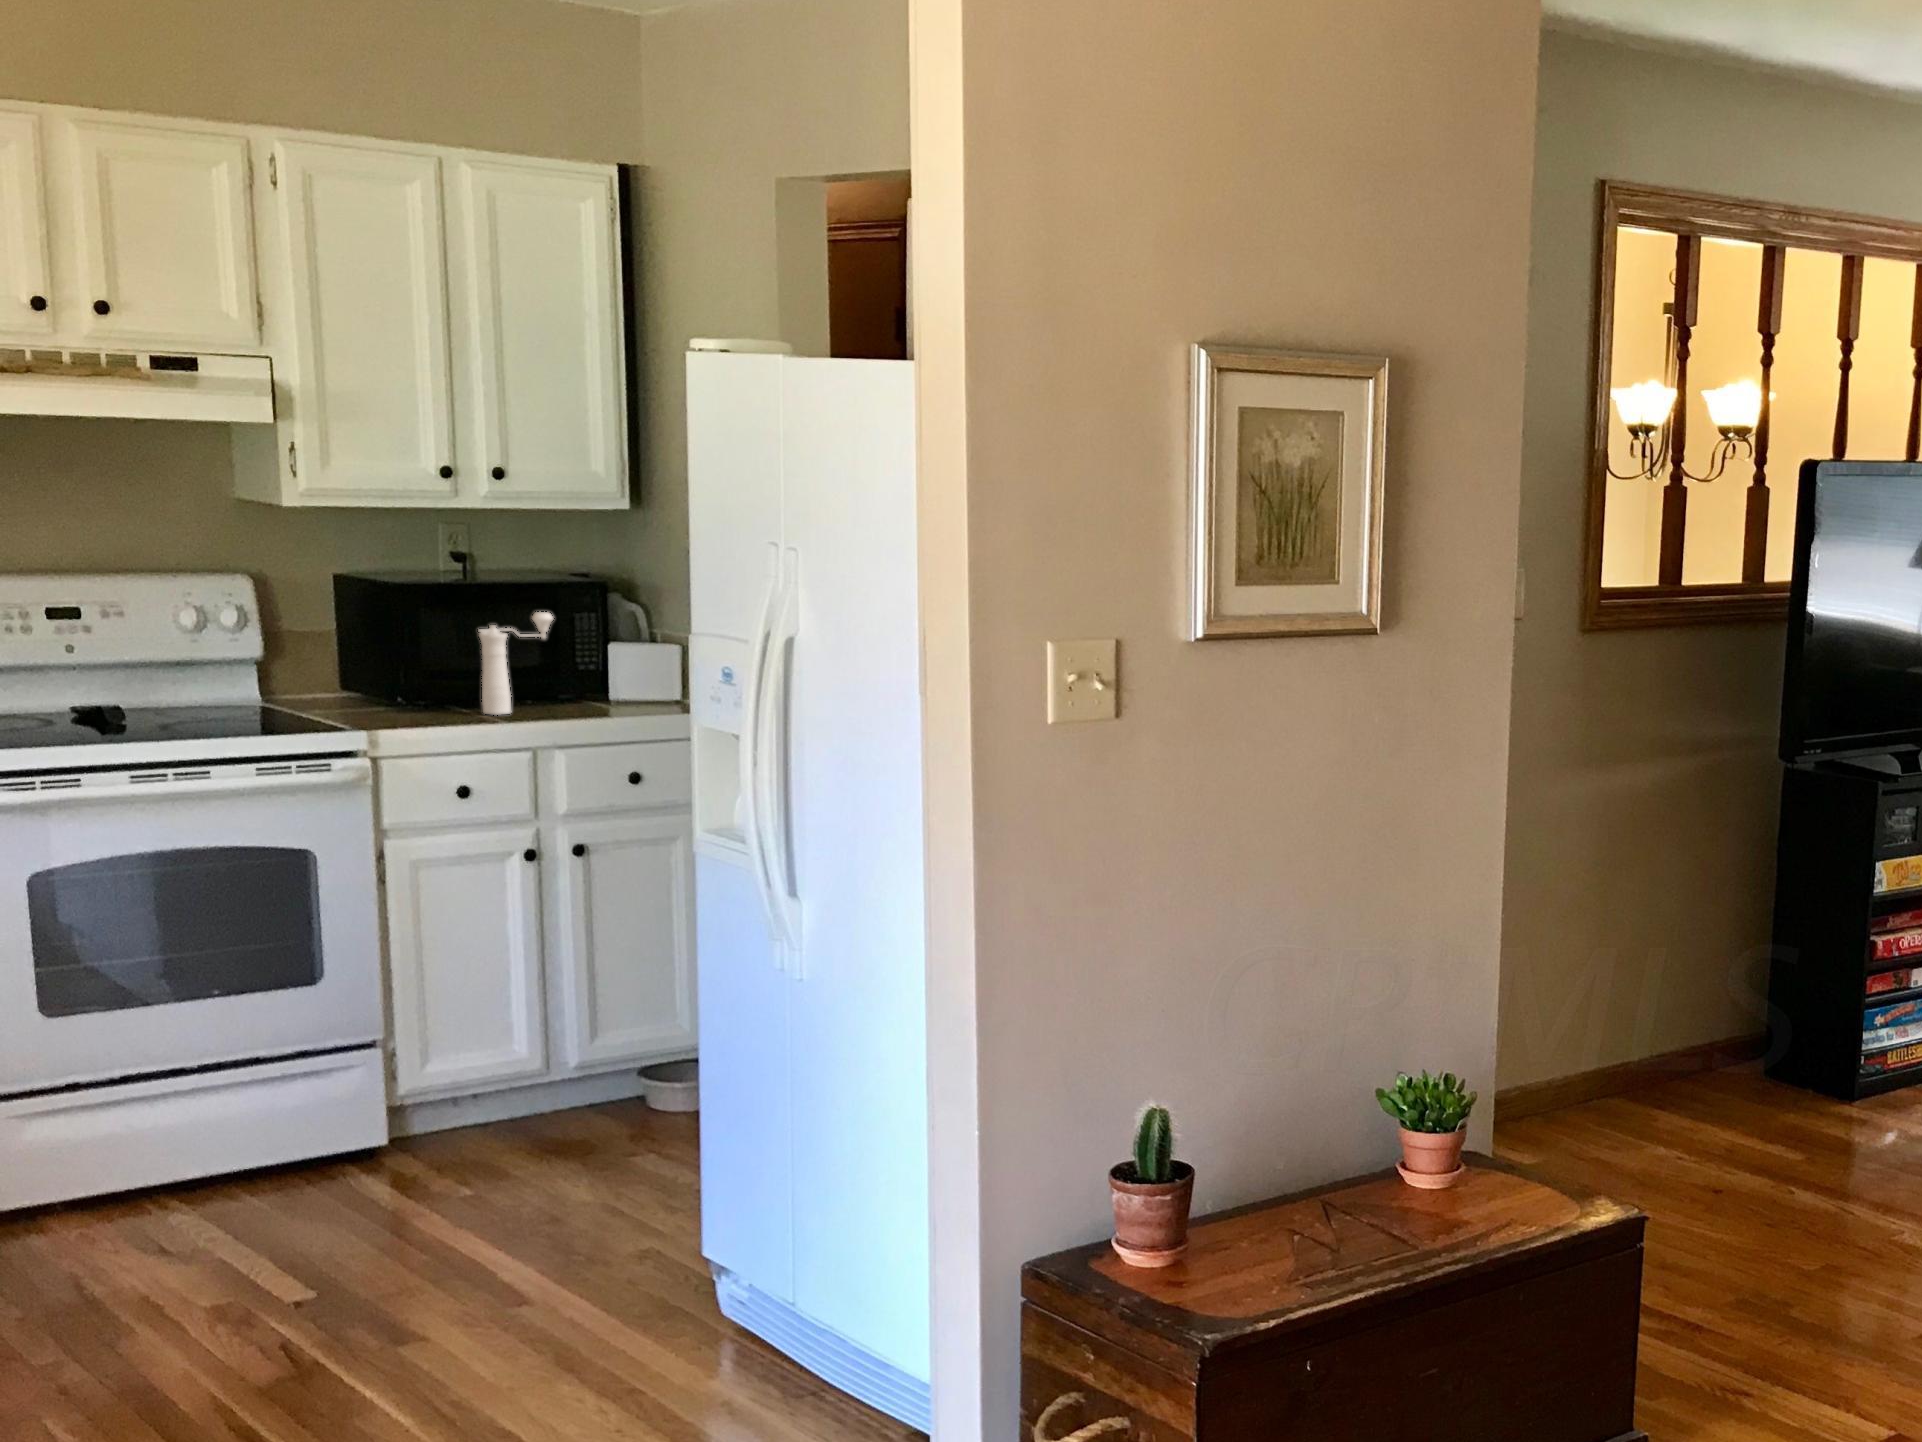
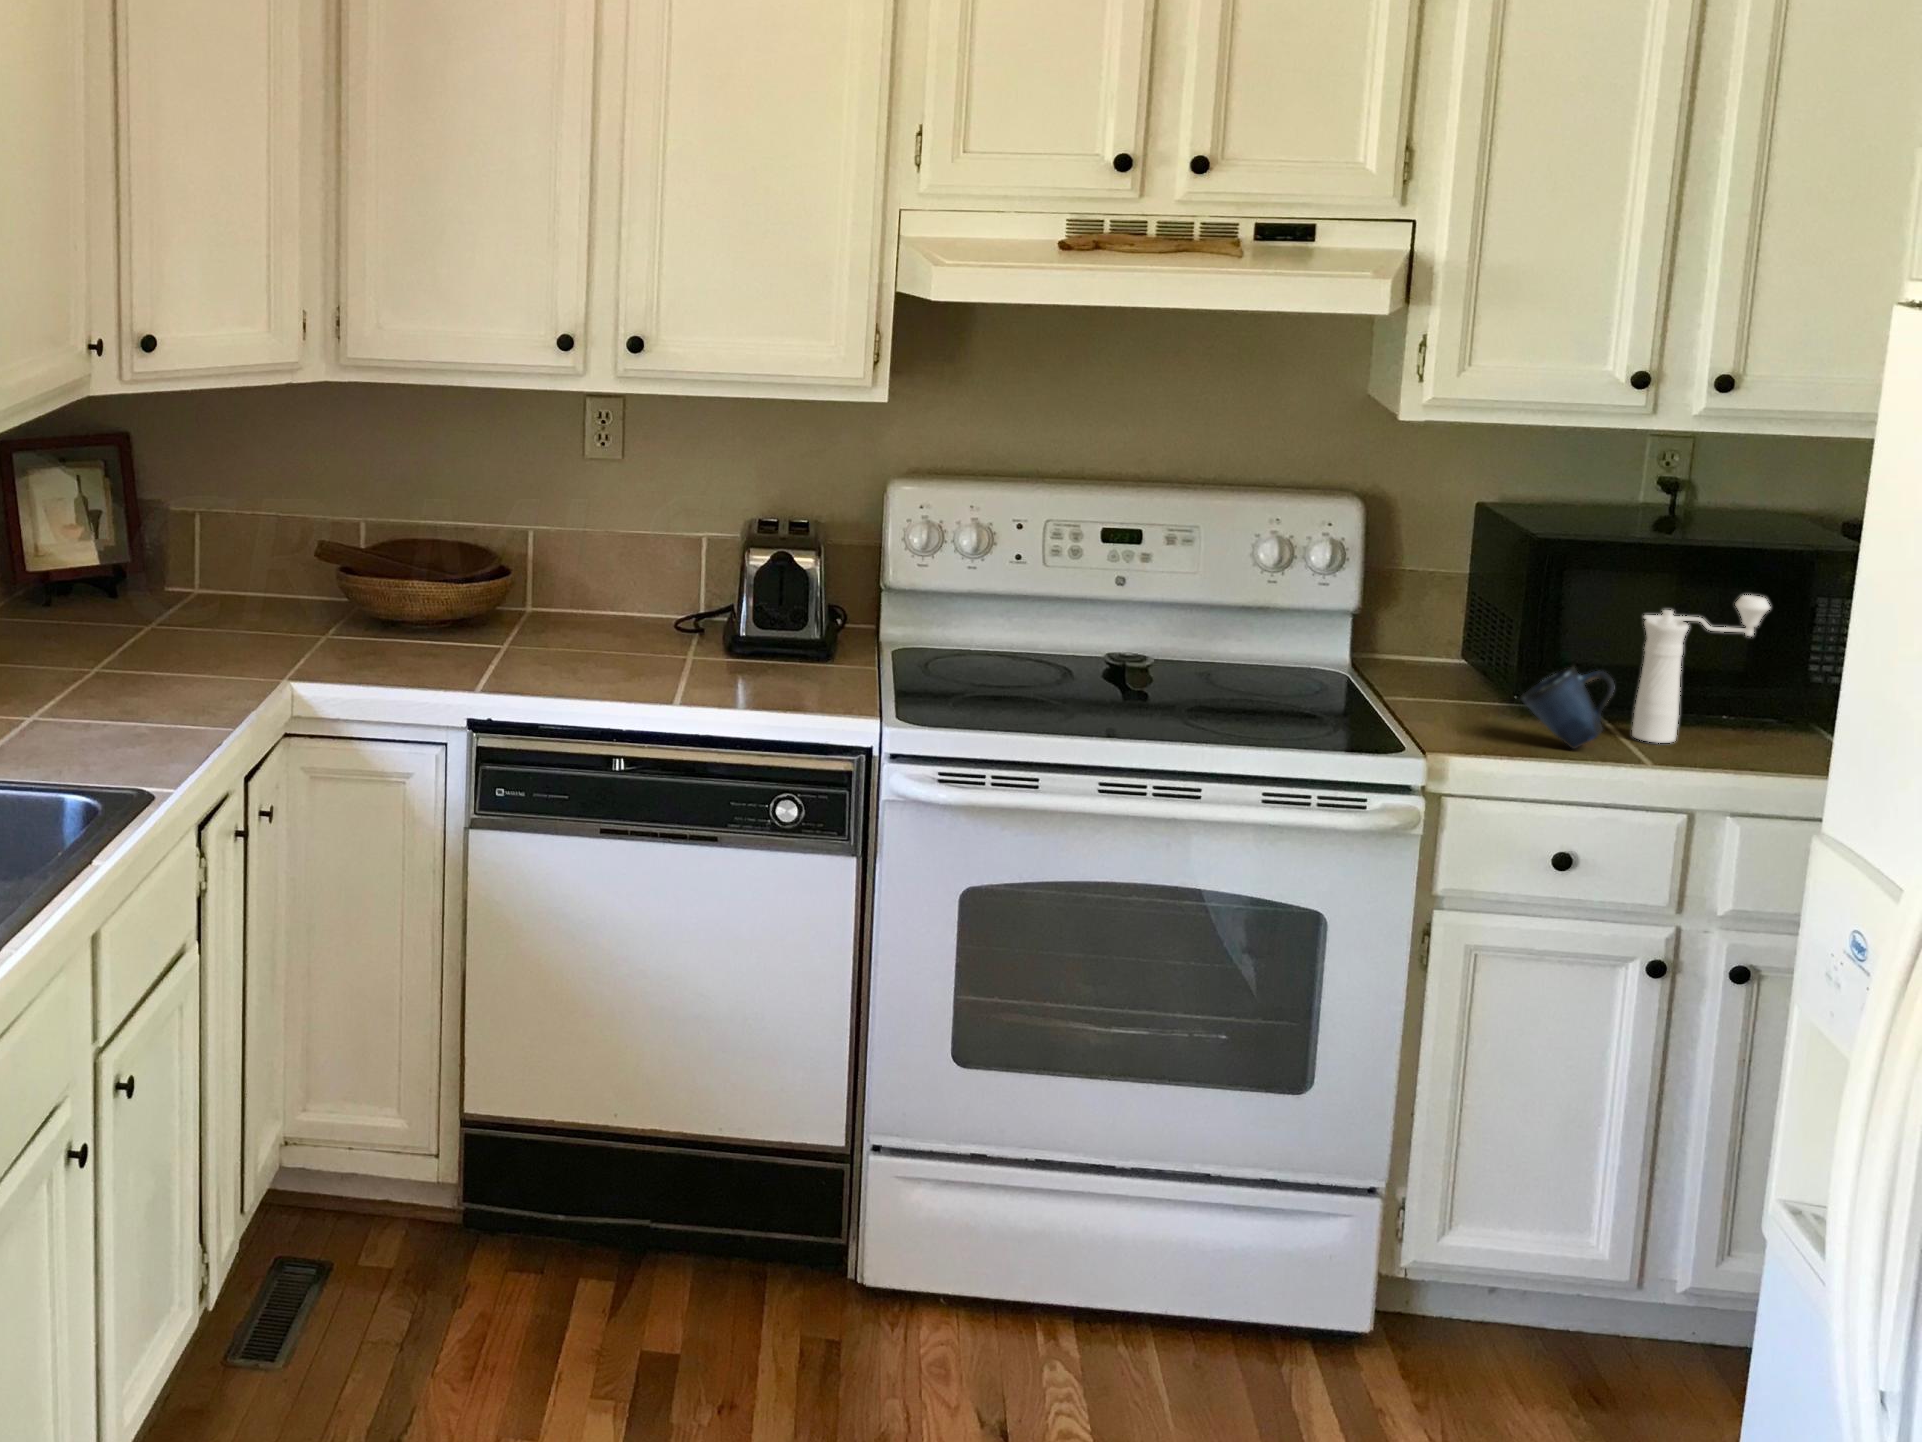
mug: none [411,666,472,722] -> present [1520,667,1614,749]

